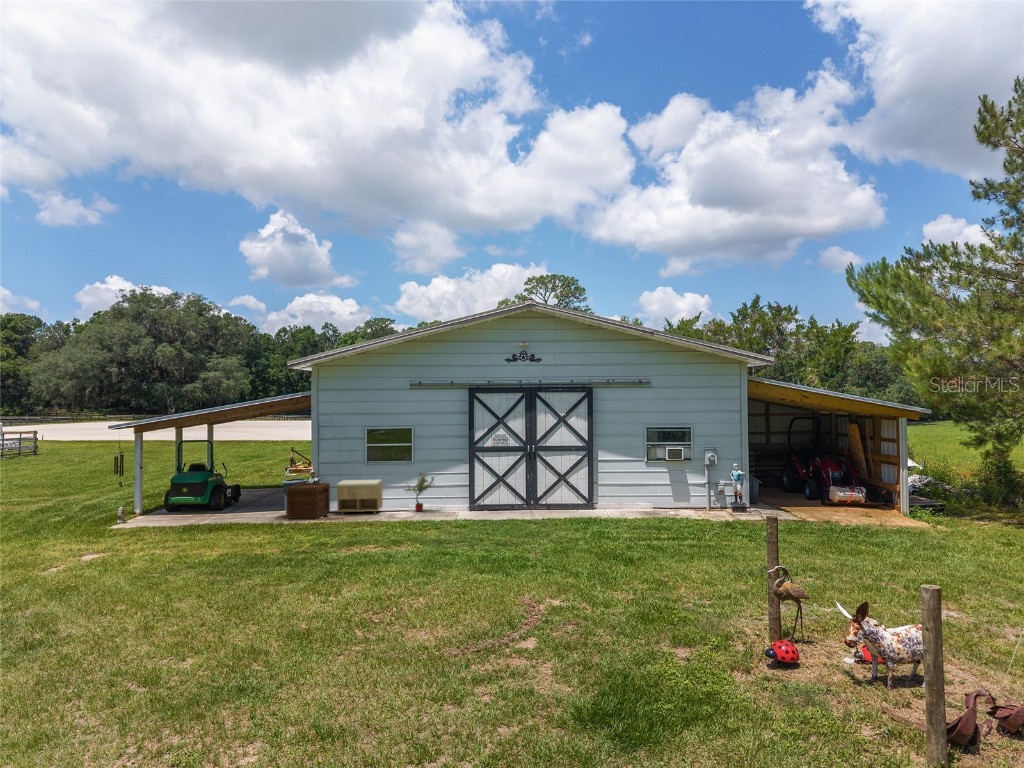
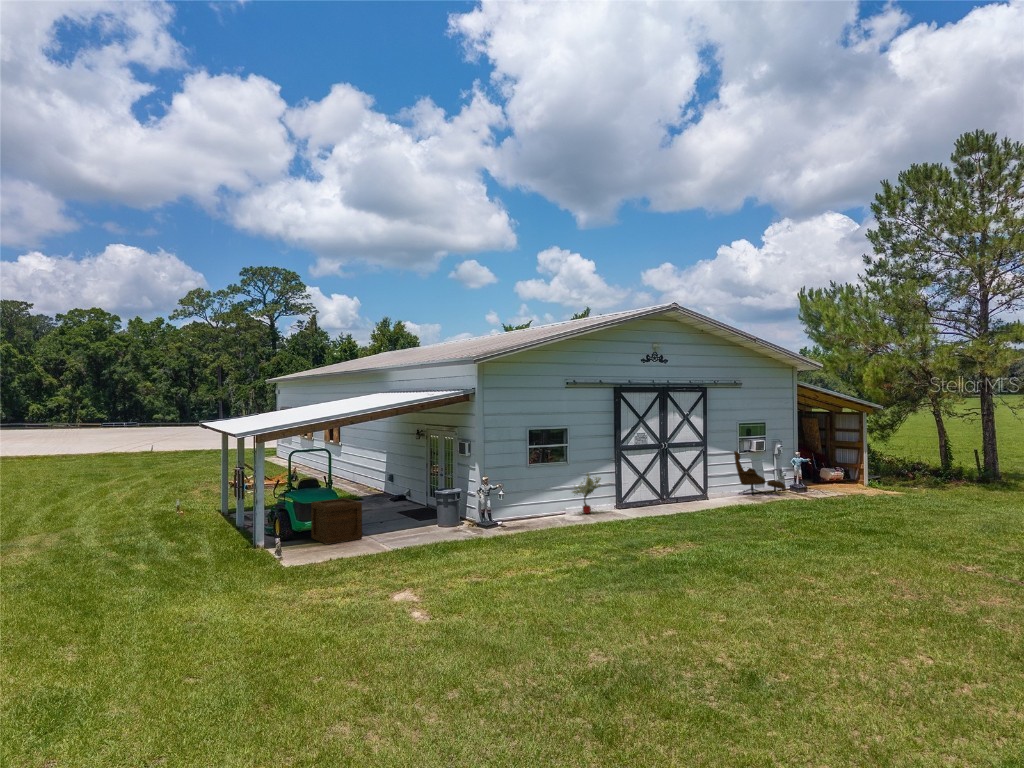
lounge chair: none [626,458,684,513] -> present [734,451,785,496]
storage bench: present [337,480,383,514] -> none [510,483,560,523]
wooden crate: present [287,483,330,519] -> present [311,498,362,545]

